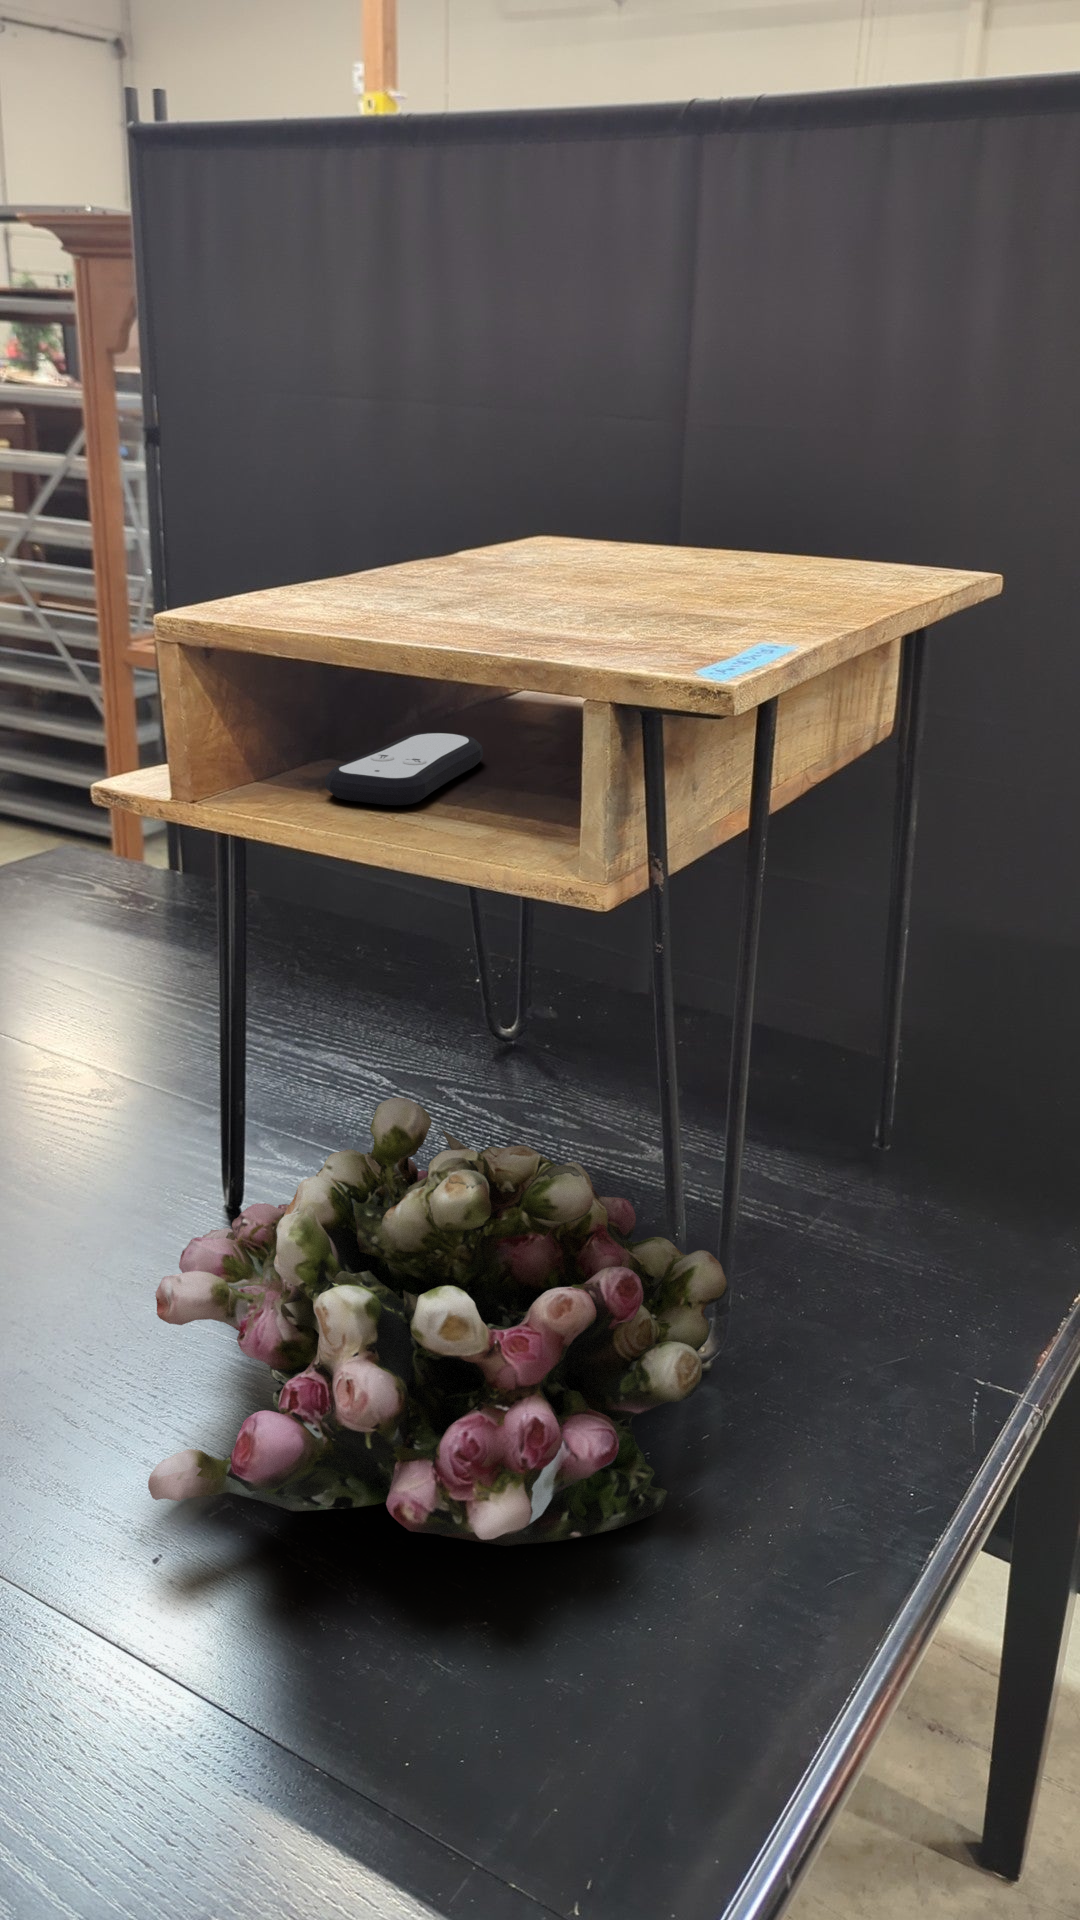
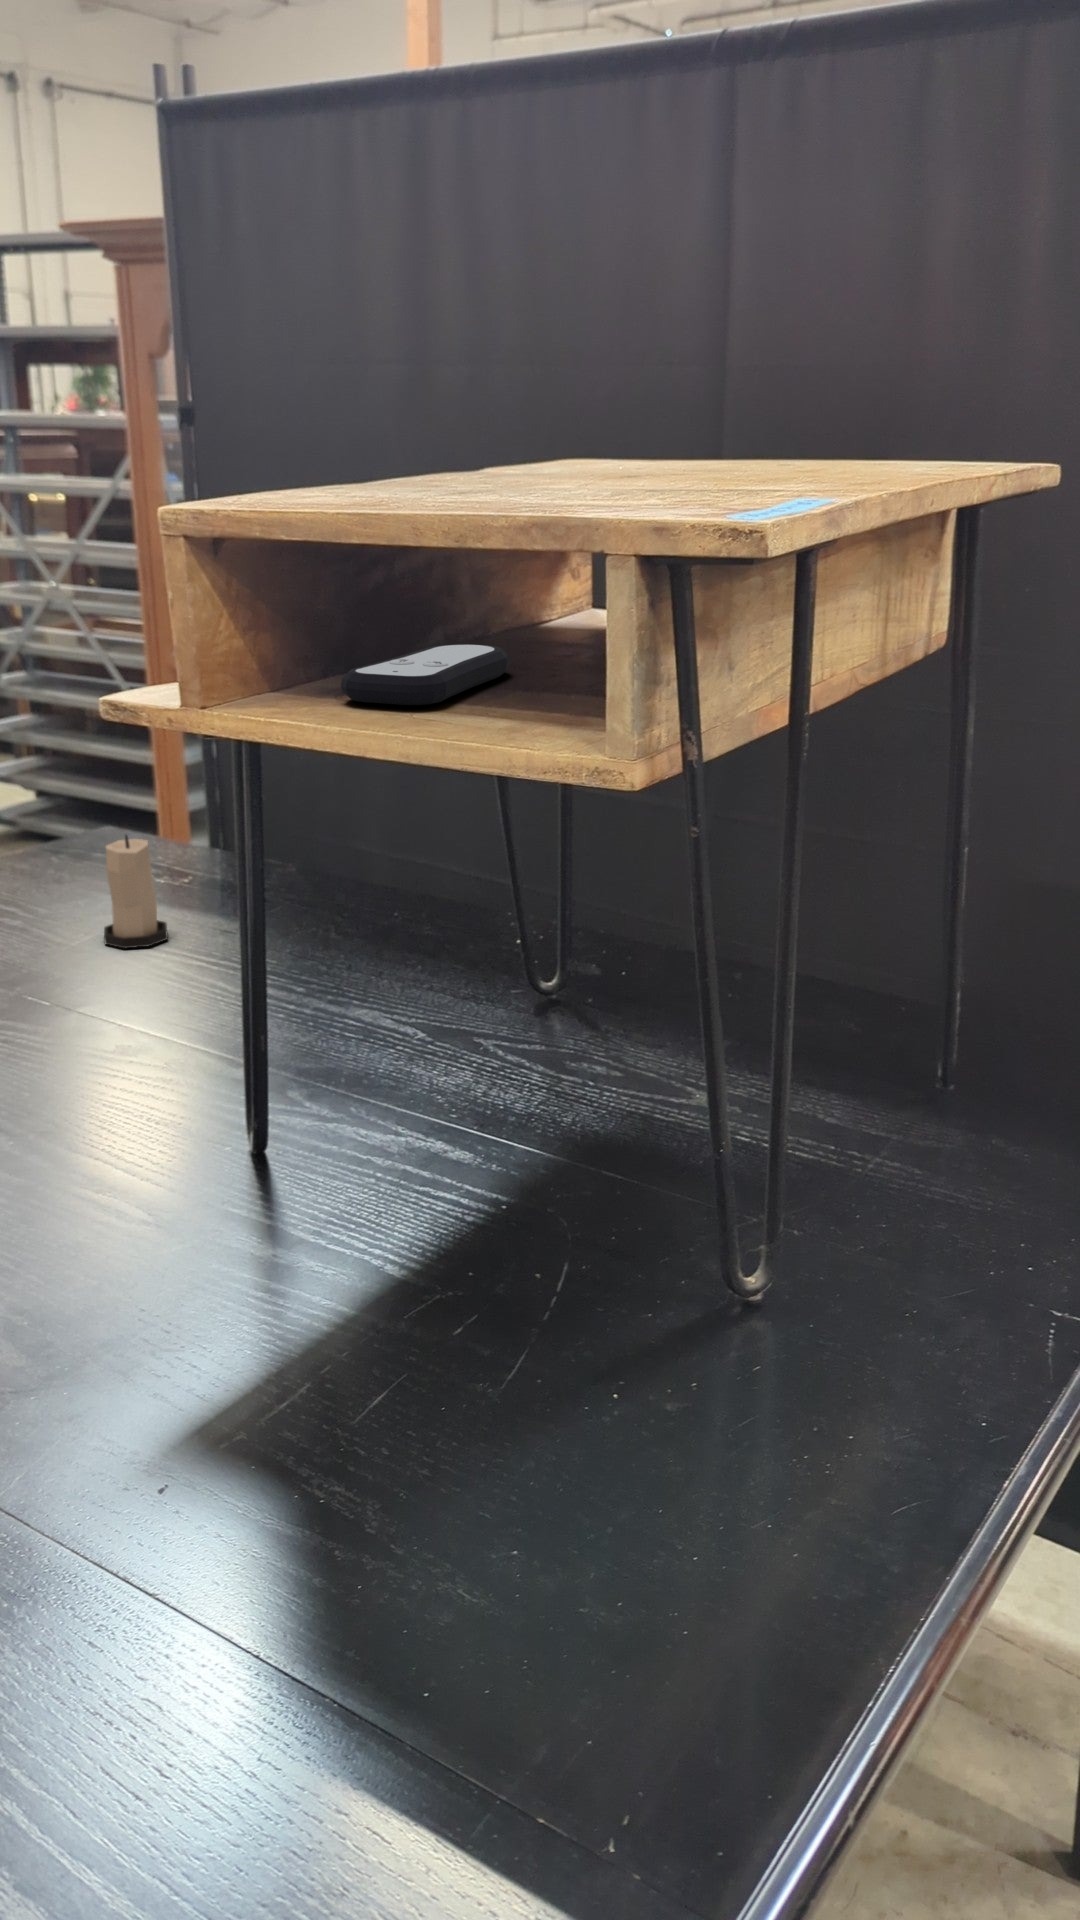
candle: none [75,874,137,985] -> present [104,835,168,948]
flower arrangement: present [148,1098,728,1546] -> none [151,1005,776,1475]

